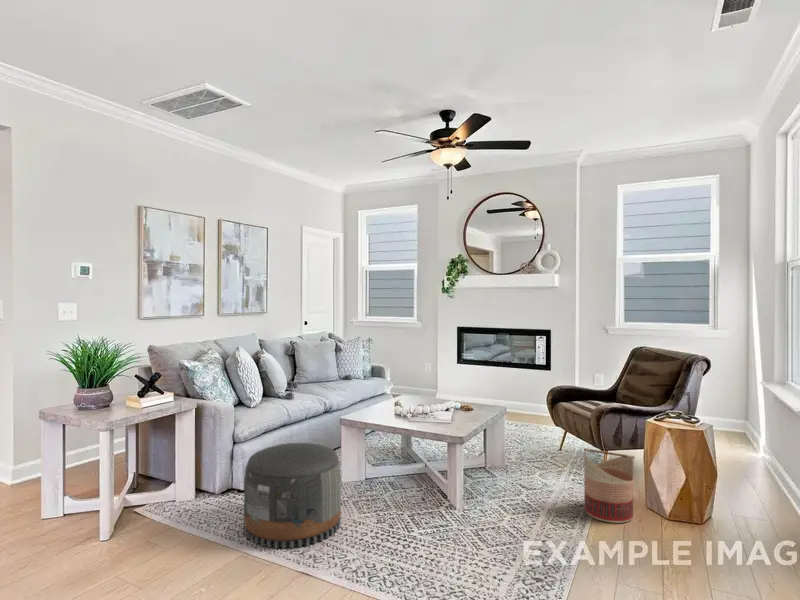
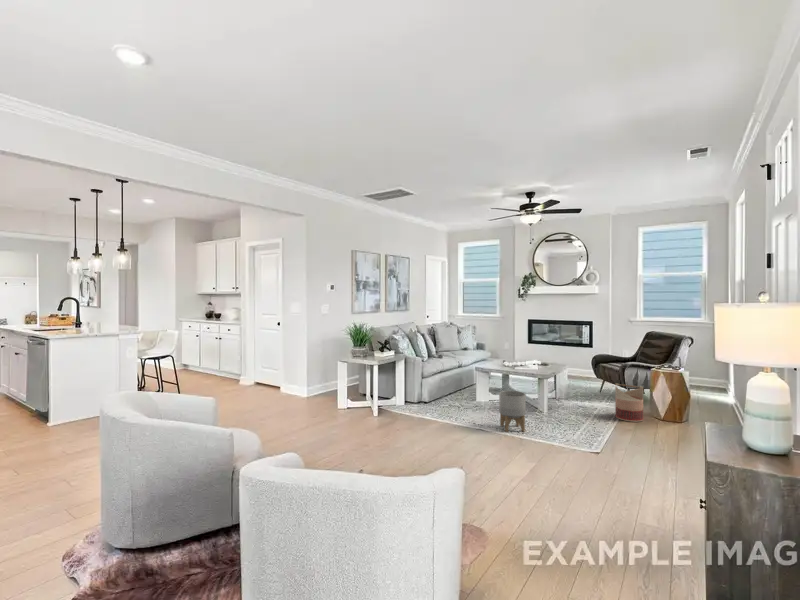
pouf: present [244,443,341,548] -> none [438,377,485,423]
planter: none [355,477,408,572] -> present [499,391,526,432]

